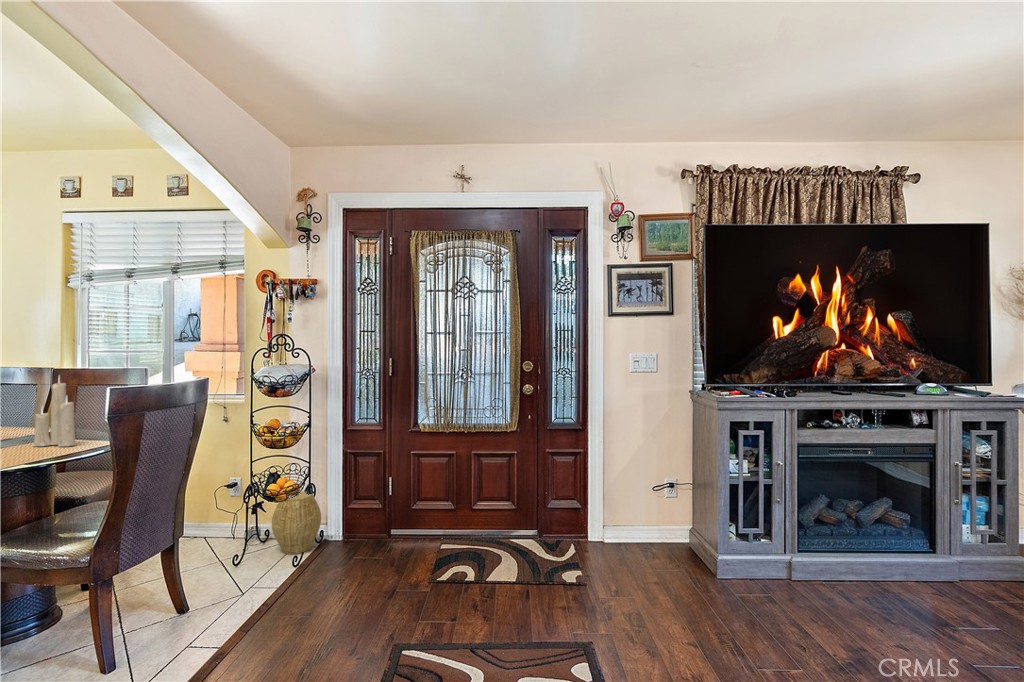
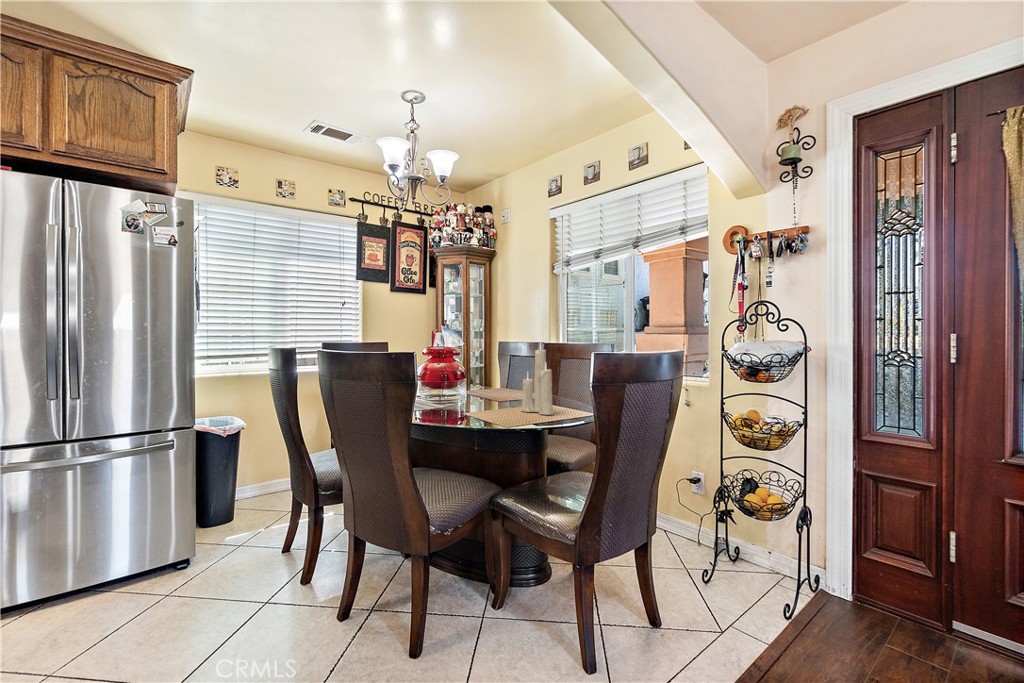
woven basket: present [272,492,321,554] -> none [748,509,819,597]

